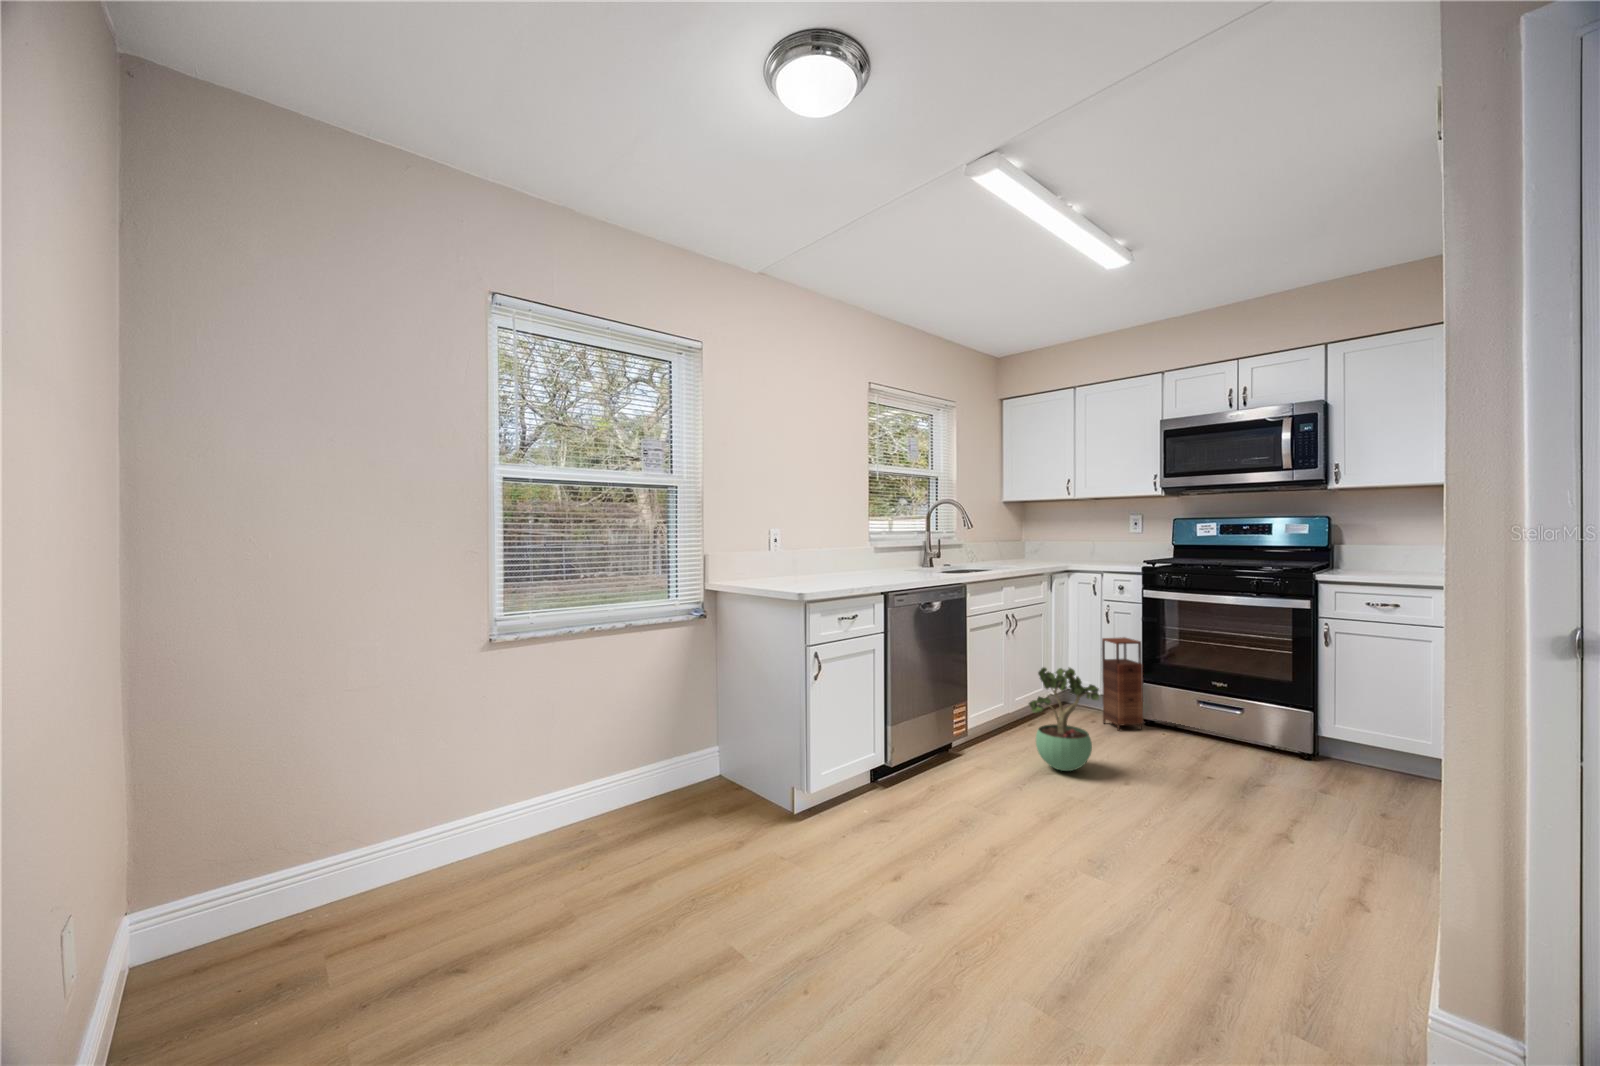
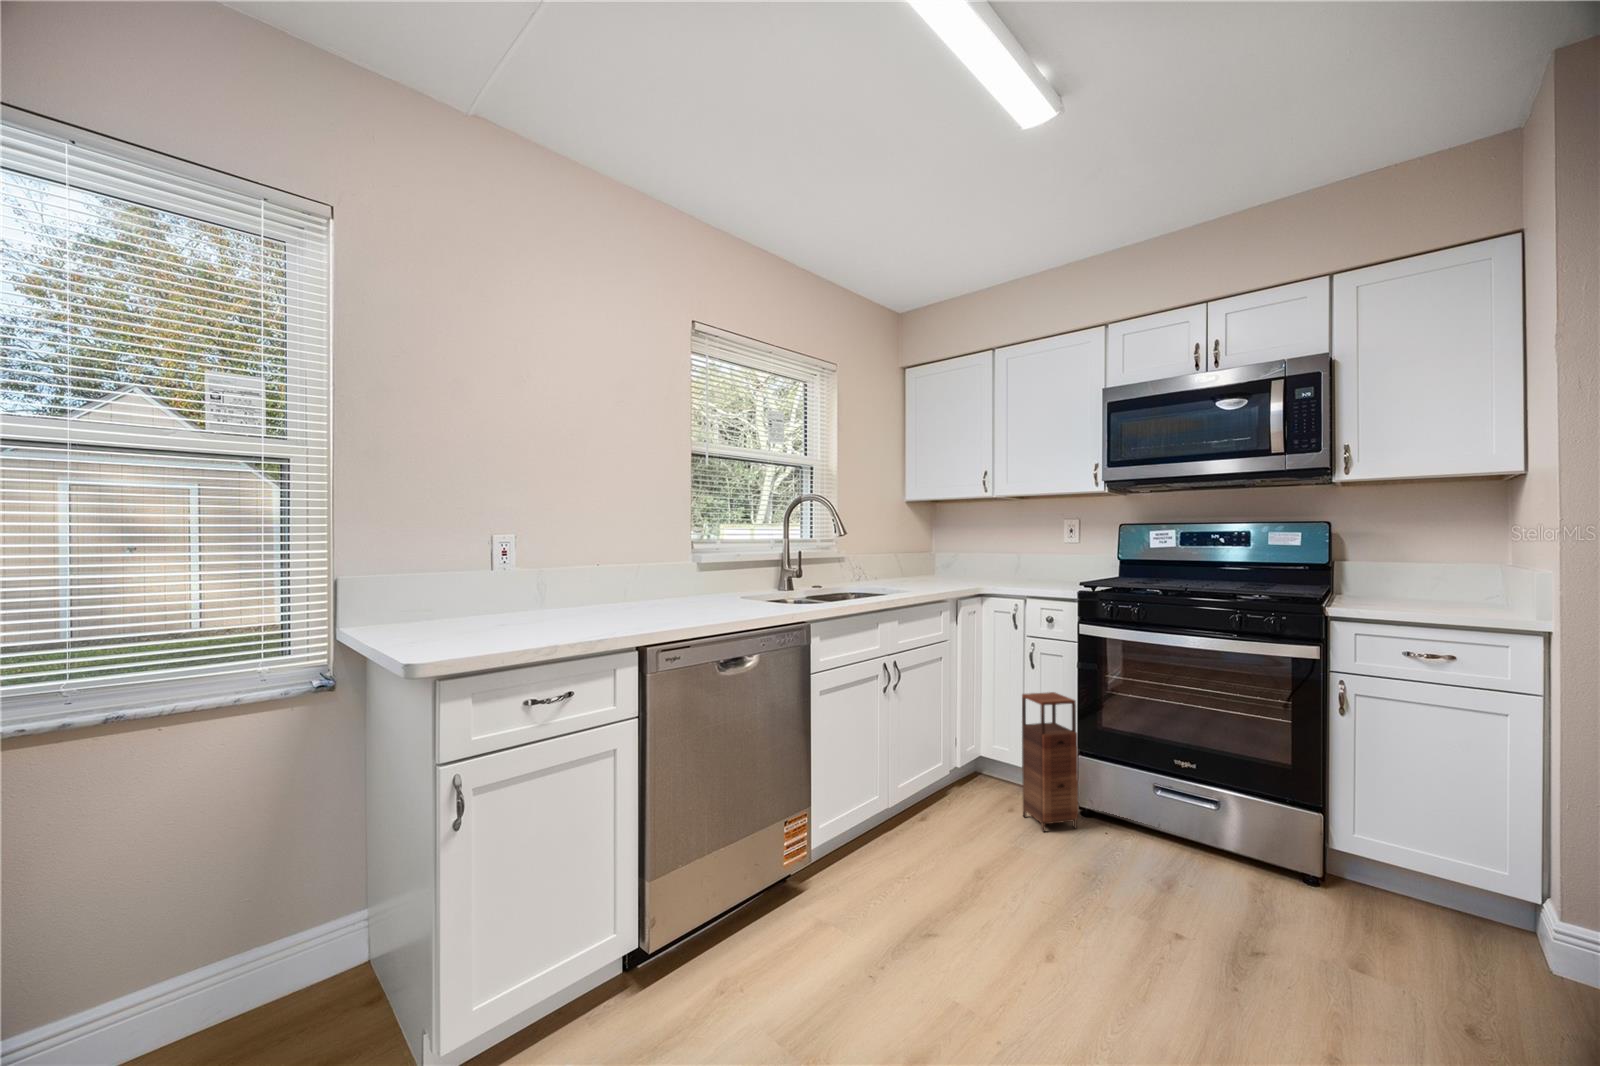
potted plant: present [1029,668,1099,771] -> none [900,760,1009,930]

